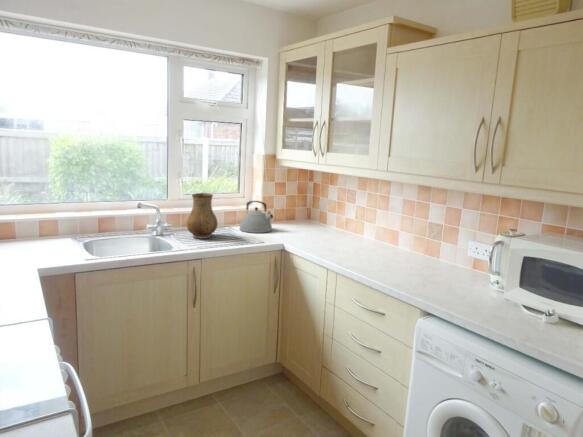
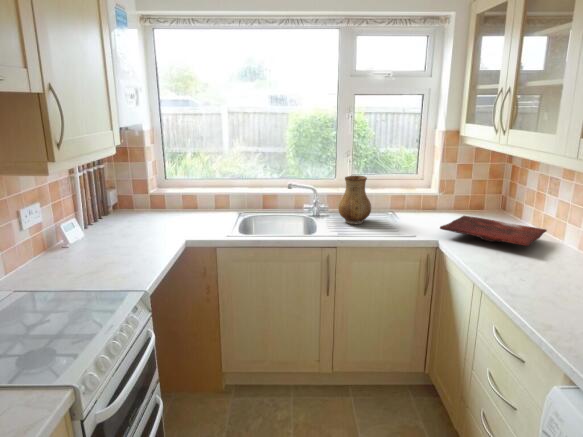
kettle: present [240,201,273,233] -> none [403,185,442,223]
cutting board: none [282,224,353,241] -> present [440,216,547,246]

